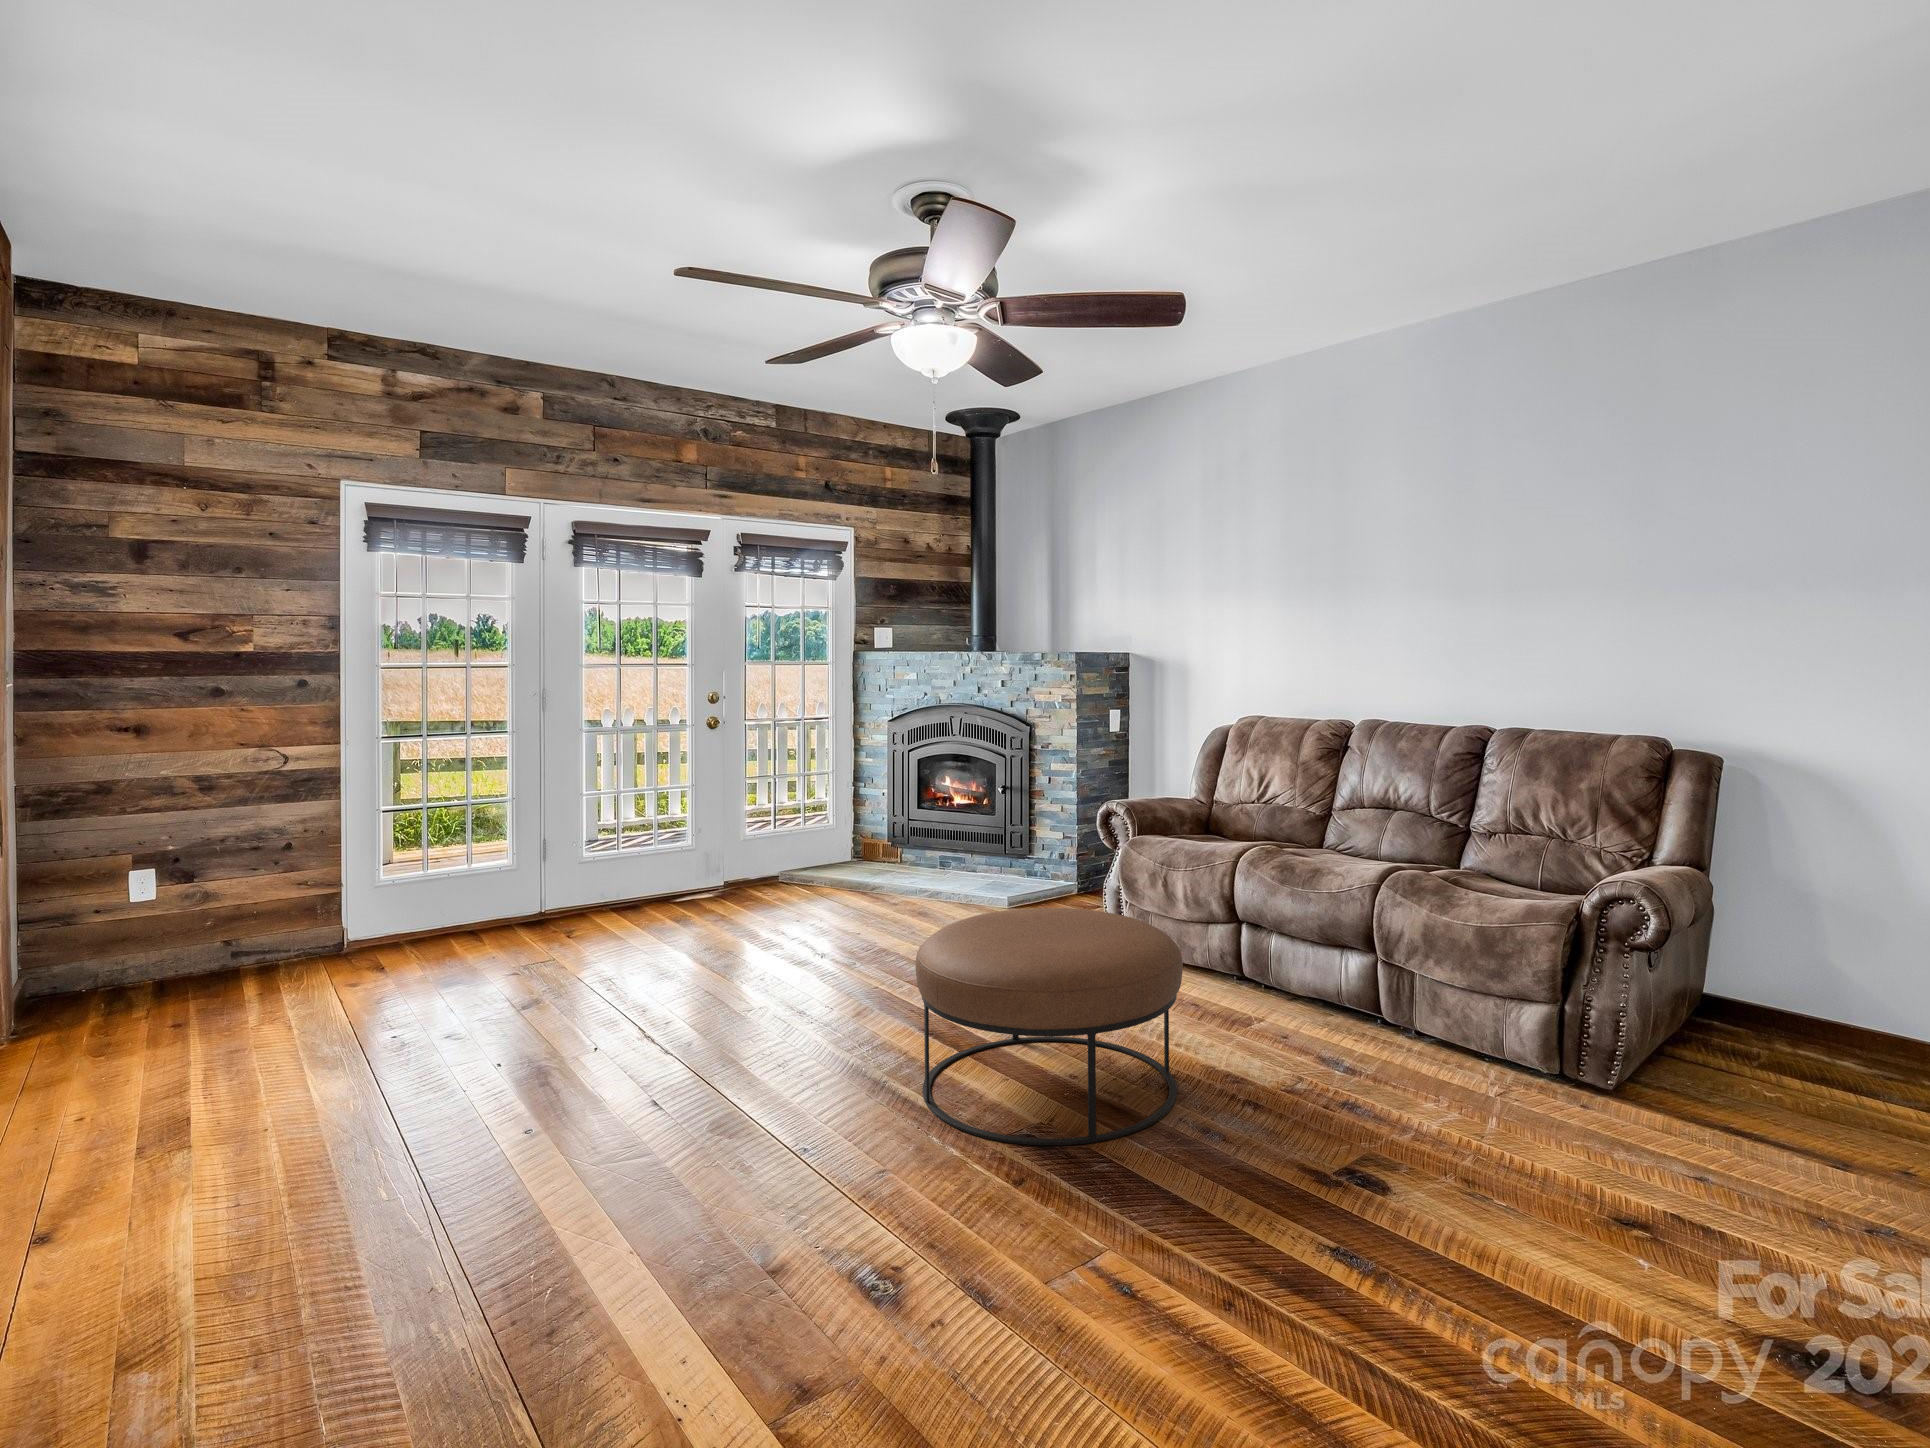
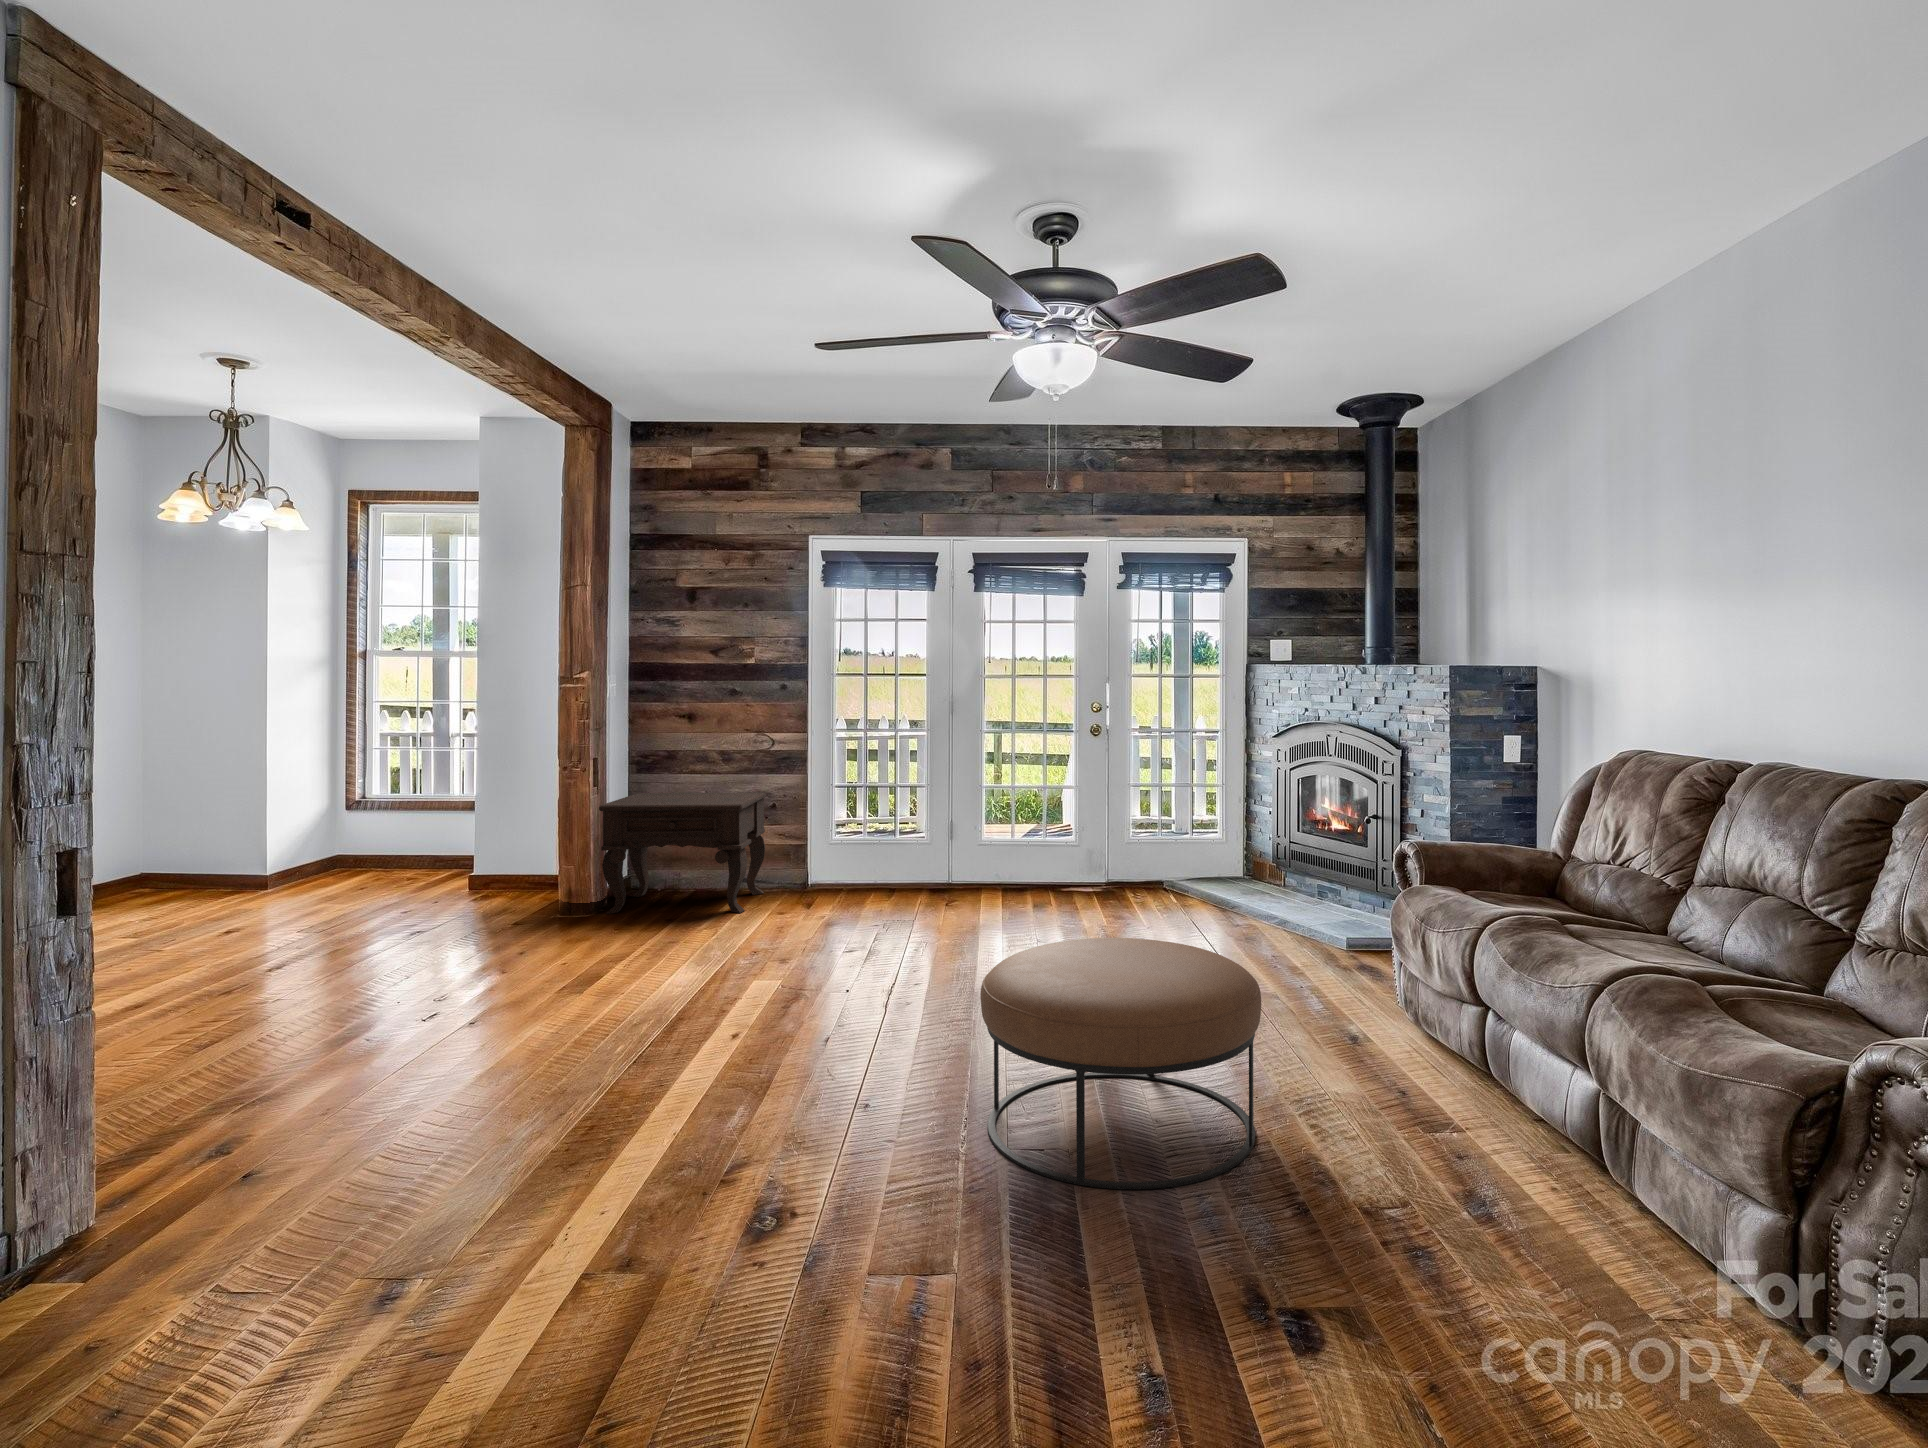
side table: none [34,817,298,1018] -> present [599,792,766,914]

